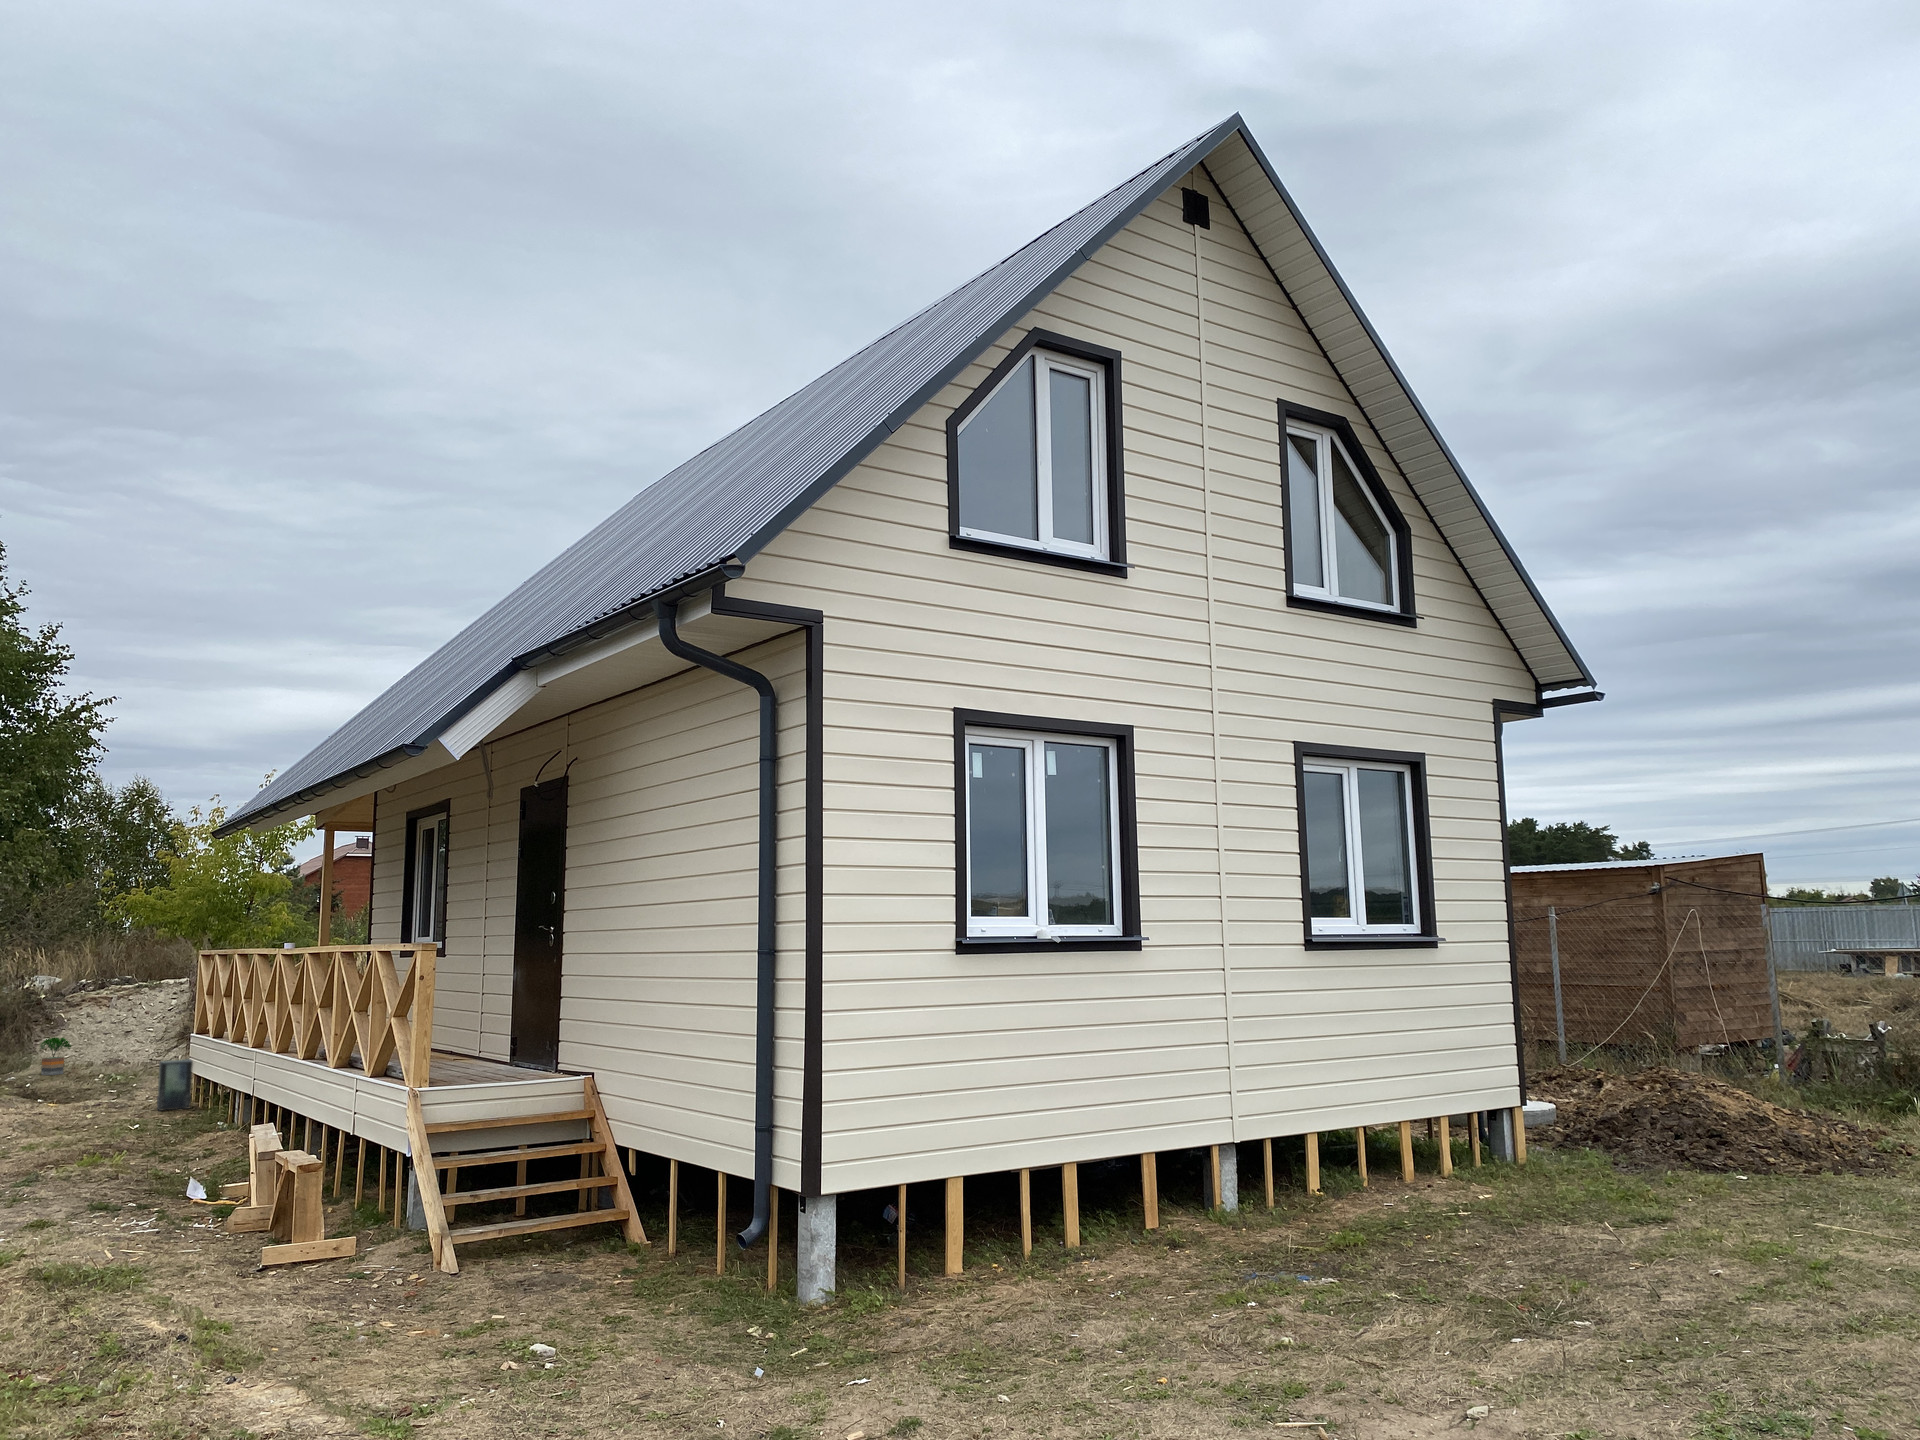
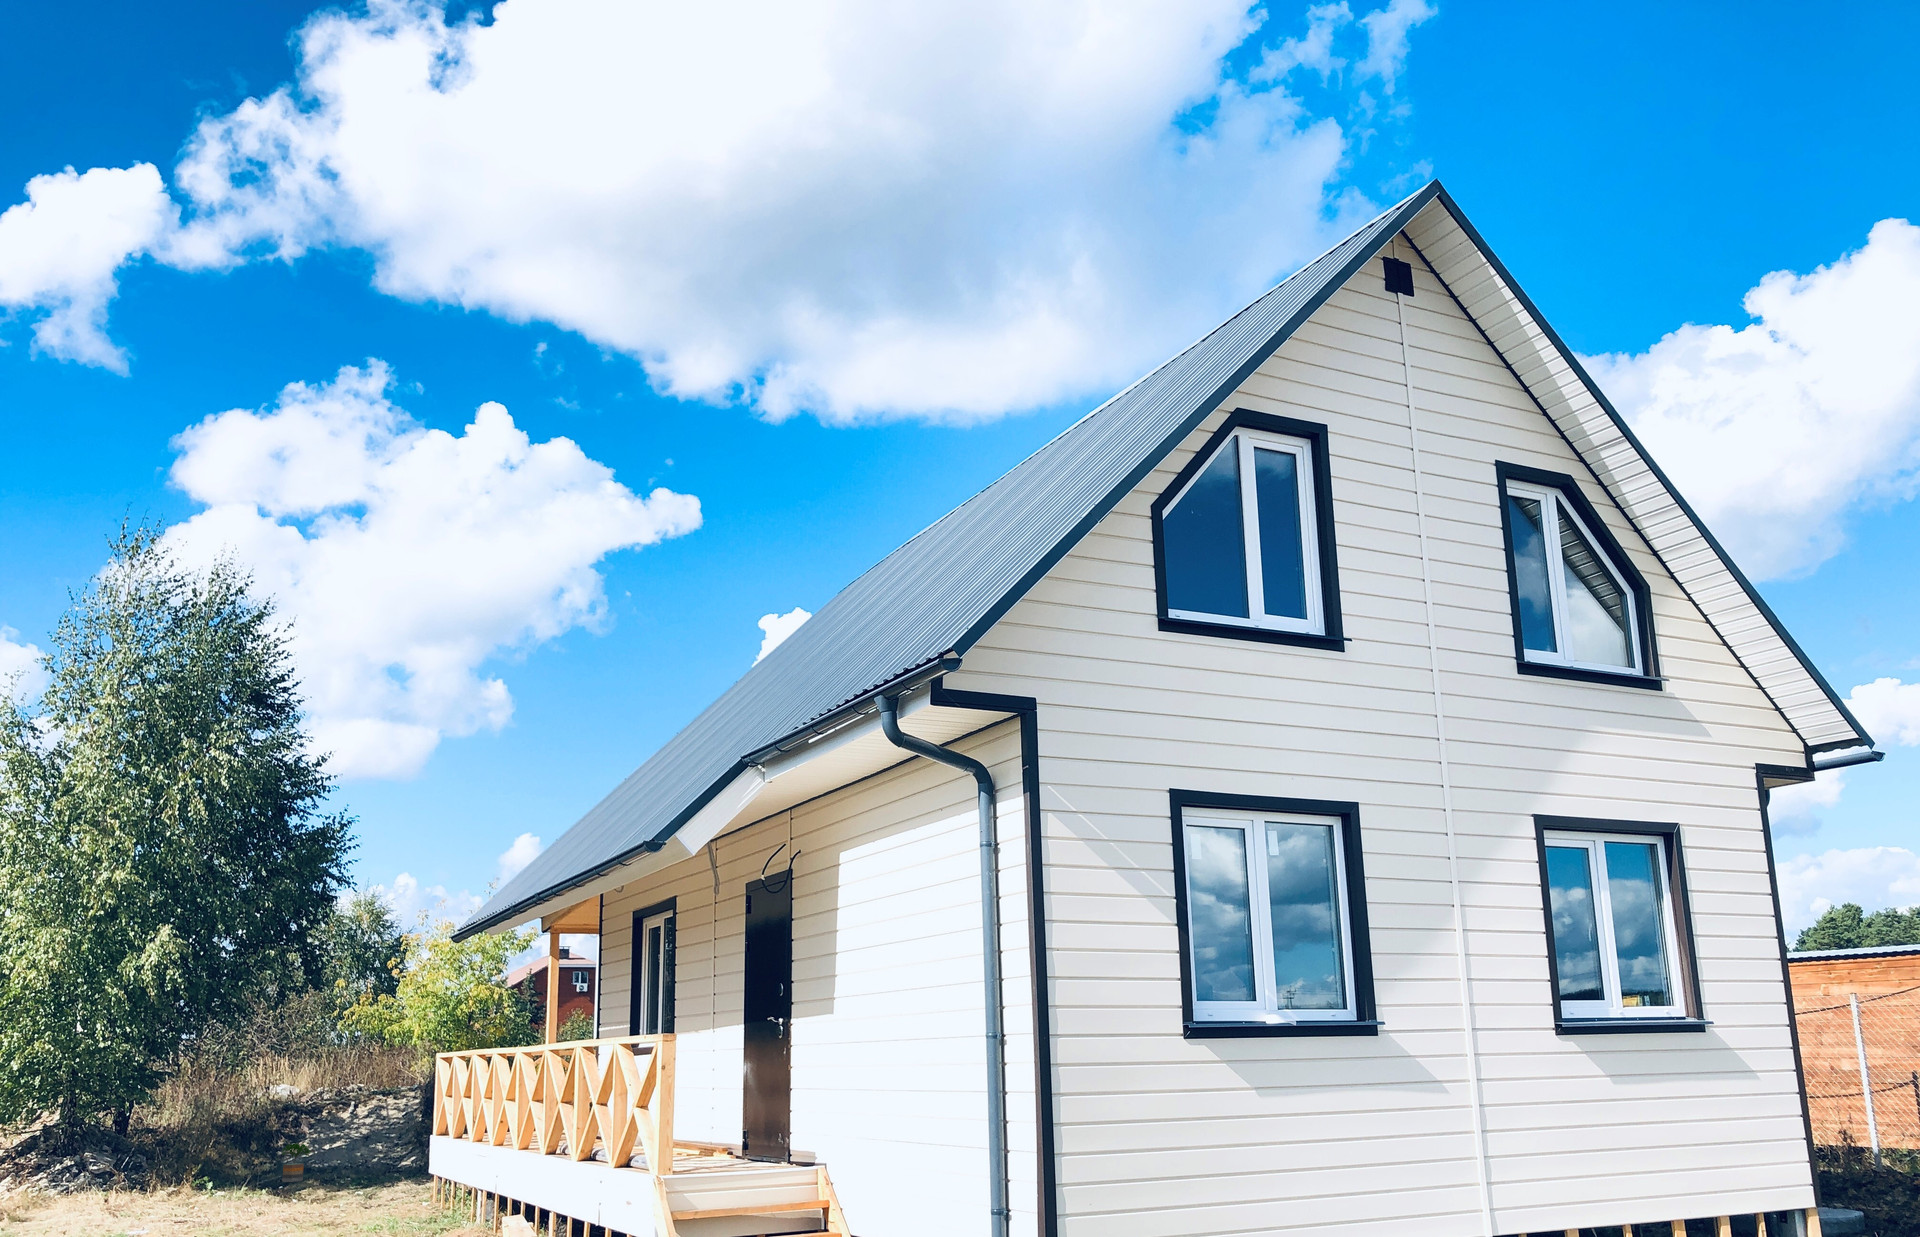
storage box: present [157,1059,193,1111] -> none [395,1163,430,1216]

